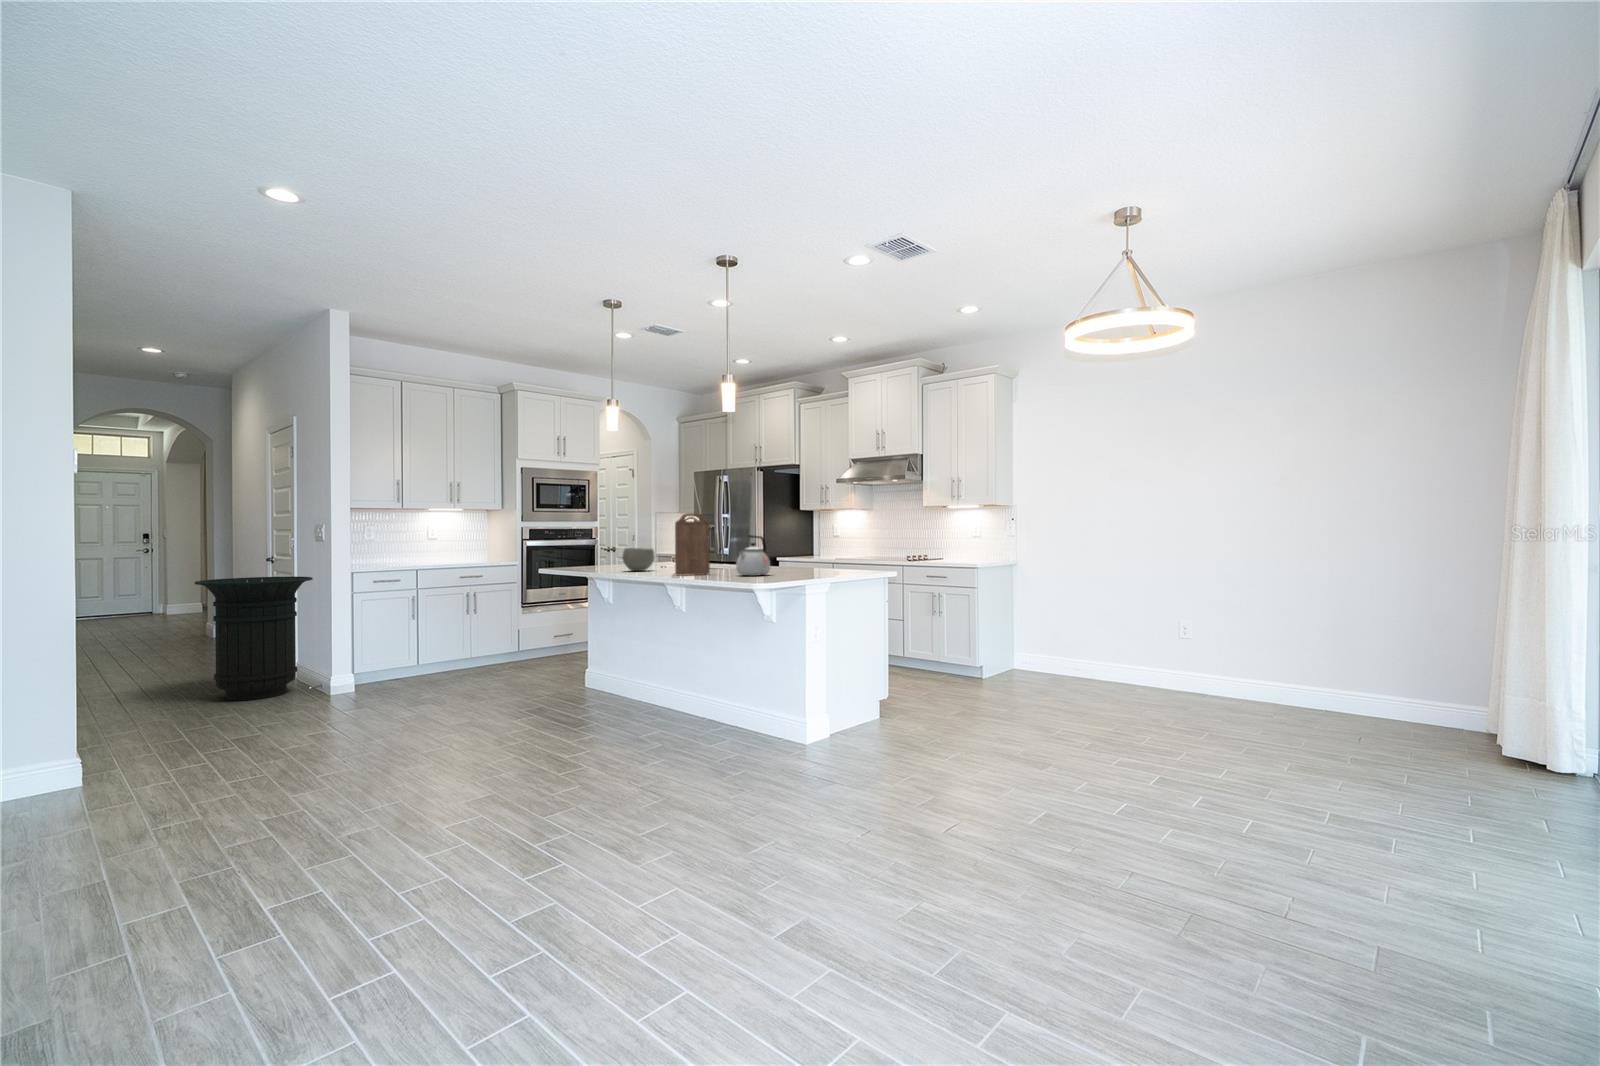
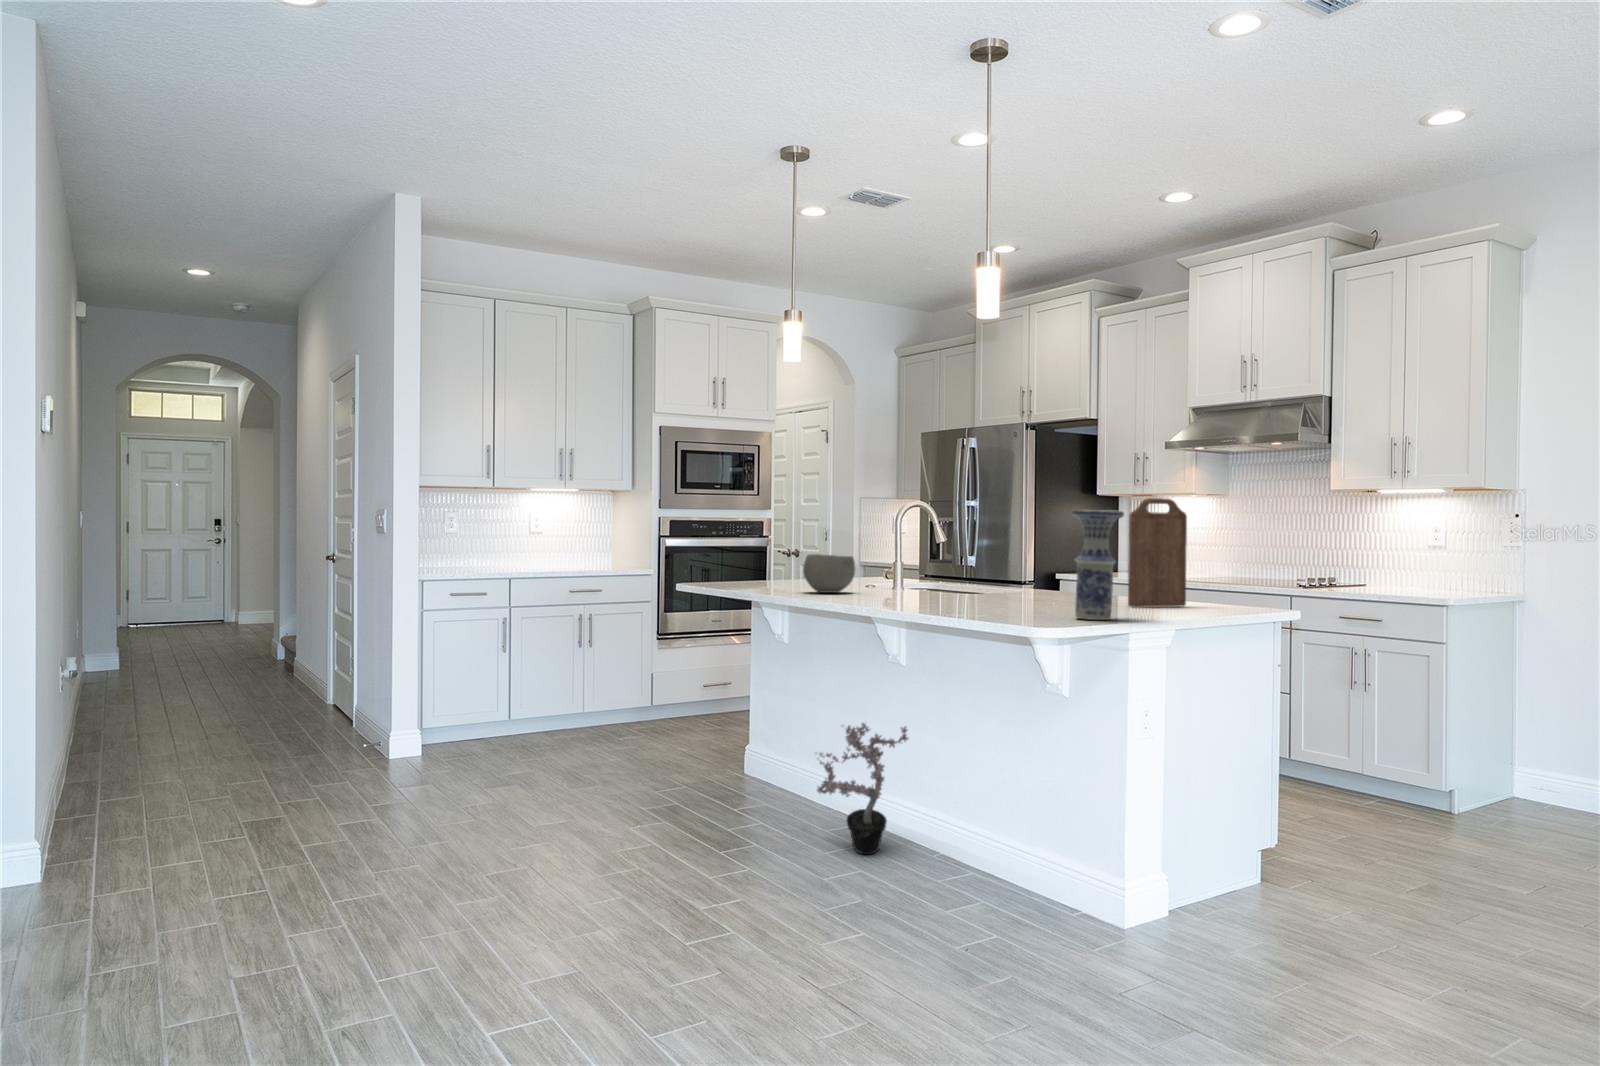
cutting board: present [675,513,710,575] -> present [1128,498,1187,607]
vase: none [773,519,800,578] -> present [1071,510,1124,620]
kettle: present [736,535,770,576] -> none [998,538,1061,612]
trash can: present [195,576,313,700] -> none [219,583,369,759]
potted plant: none [630,641,690,722] -> present [817,723,908,854]

